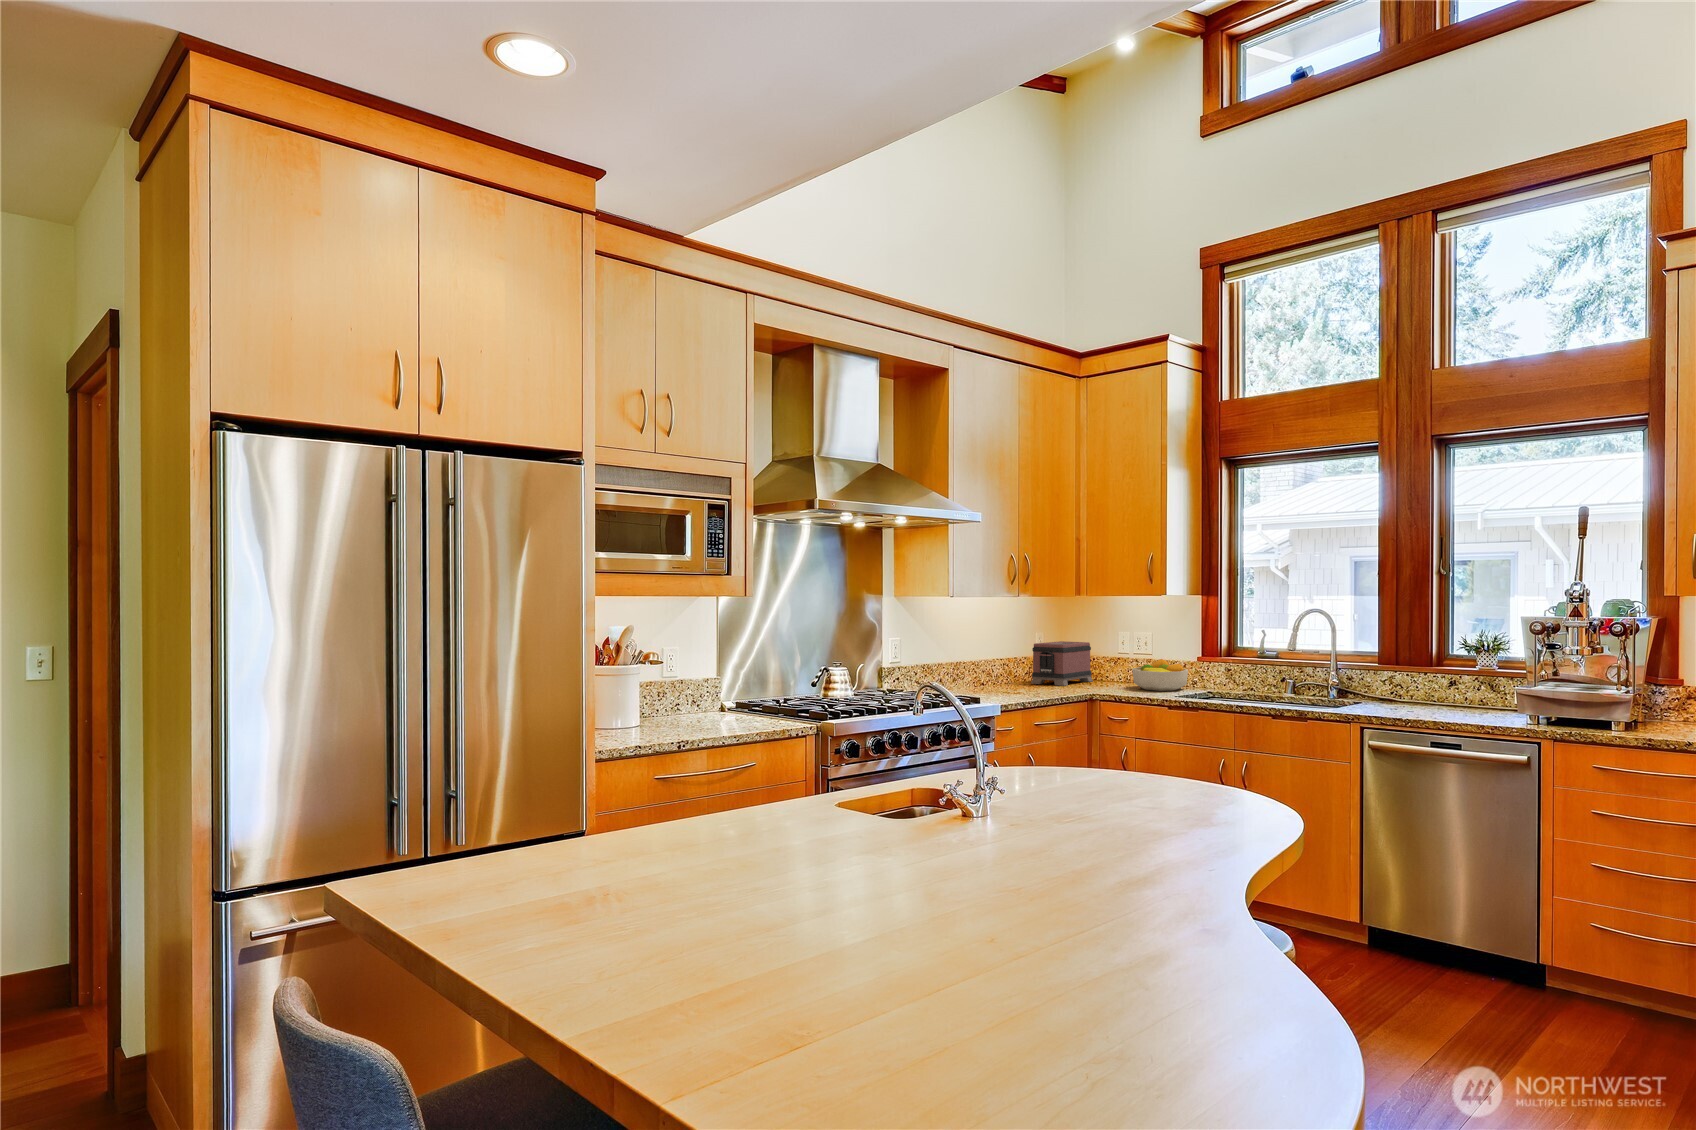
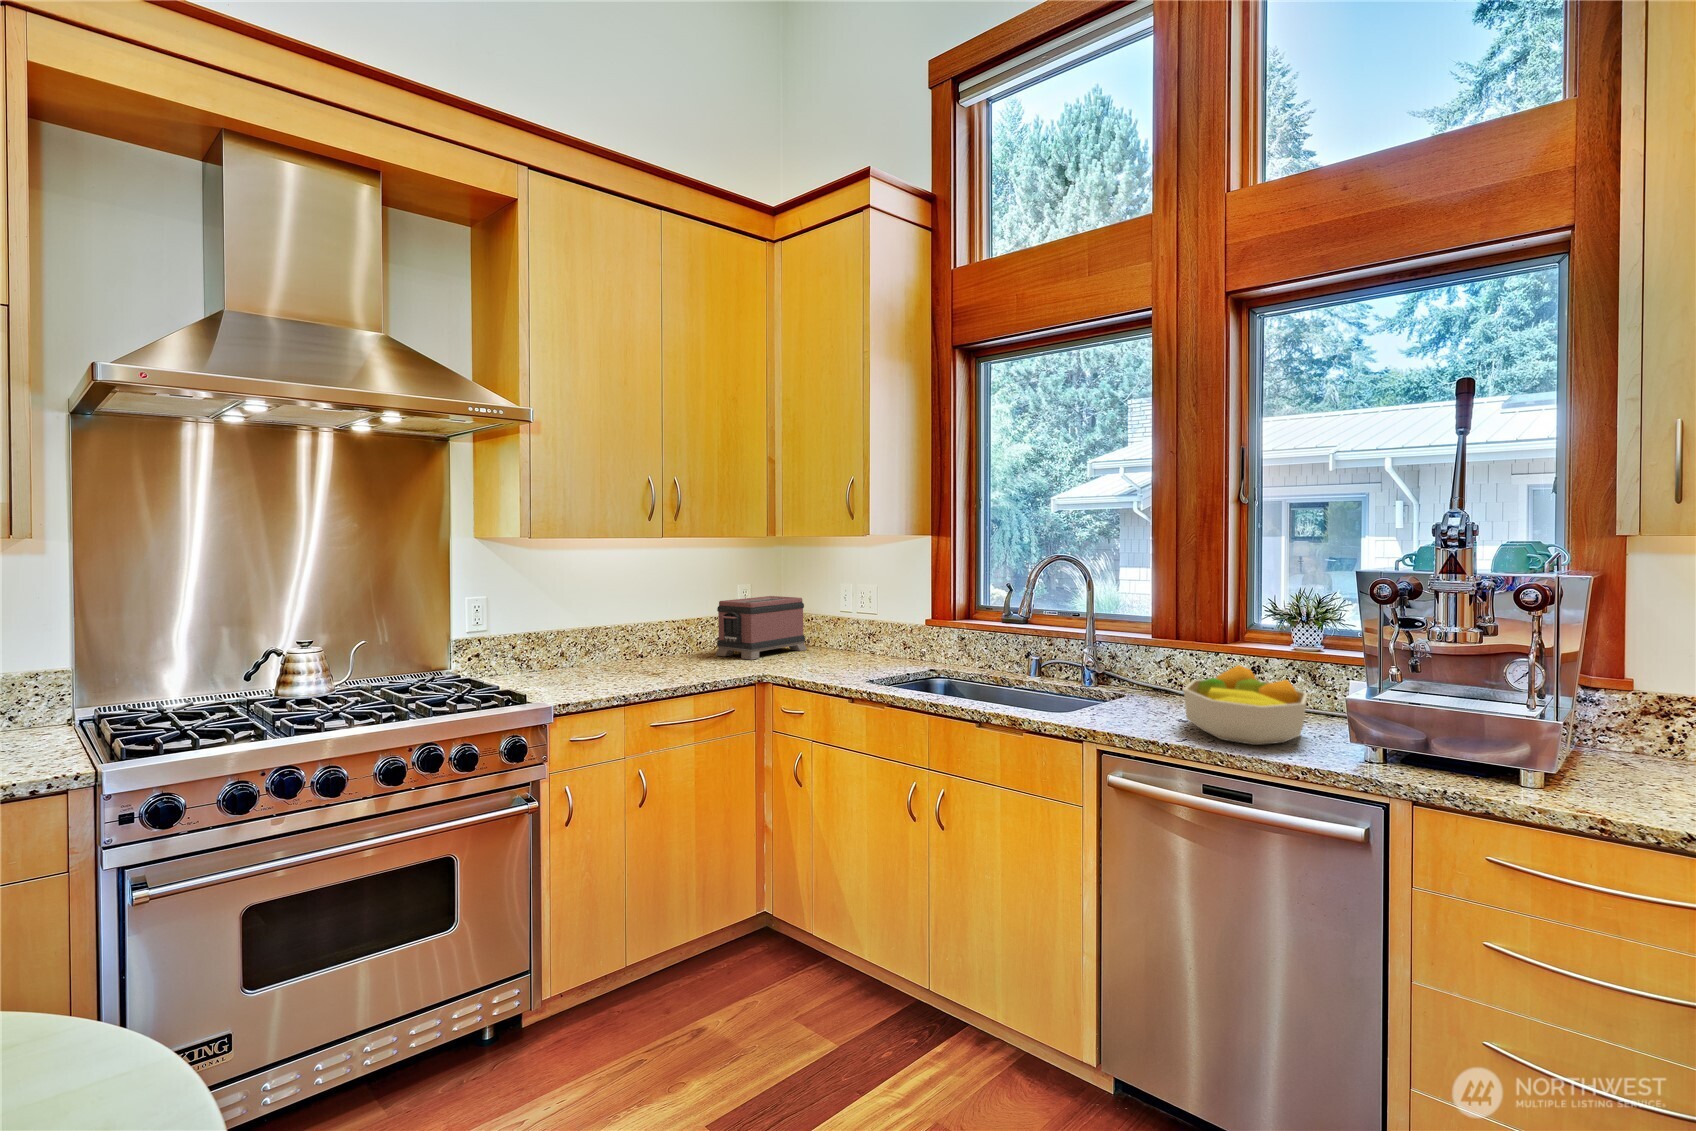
fruit bowl: present [1132,659,1188,691] -> present [1184,665,1308,745]

